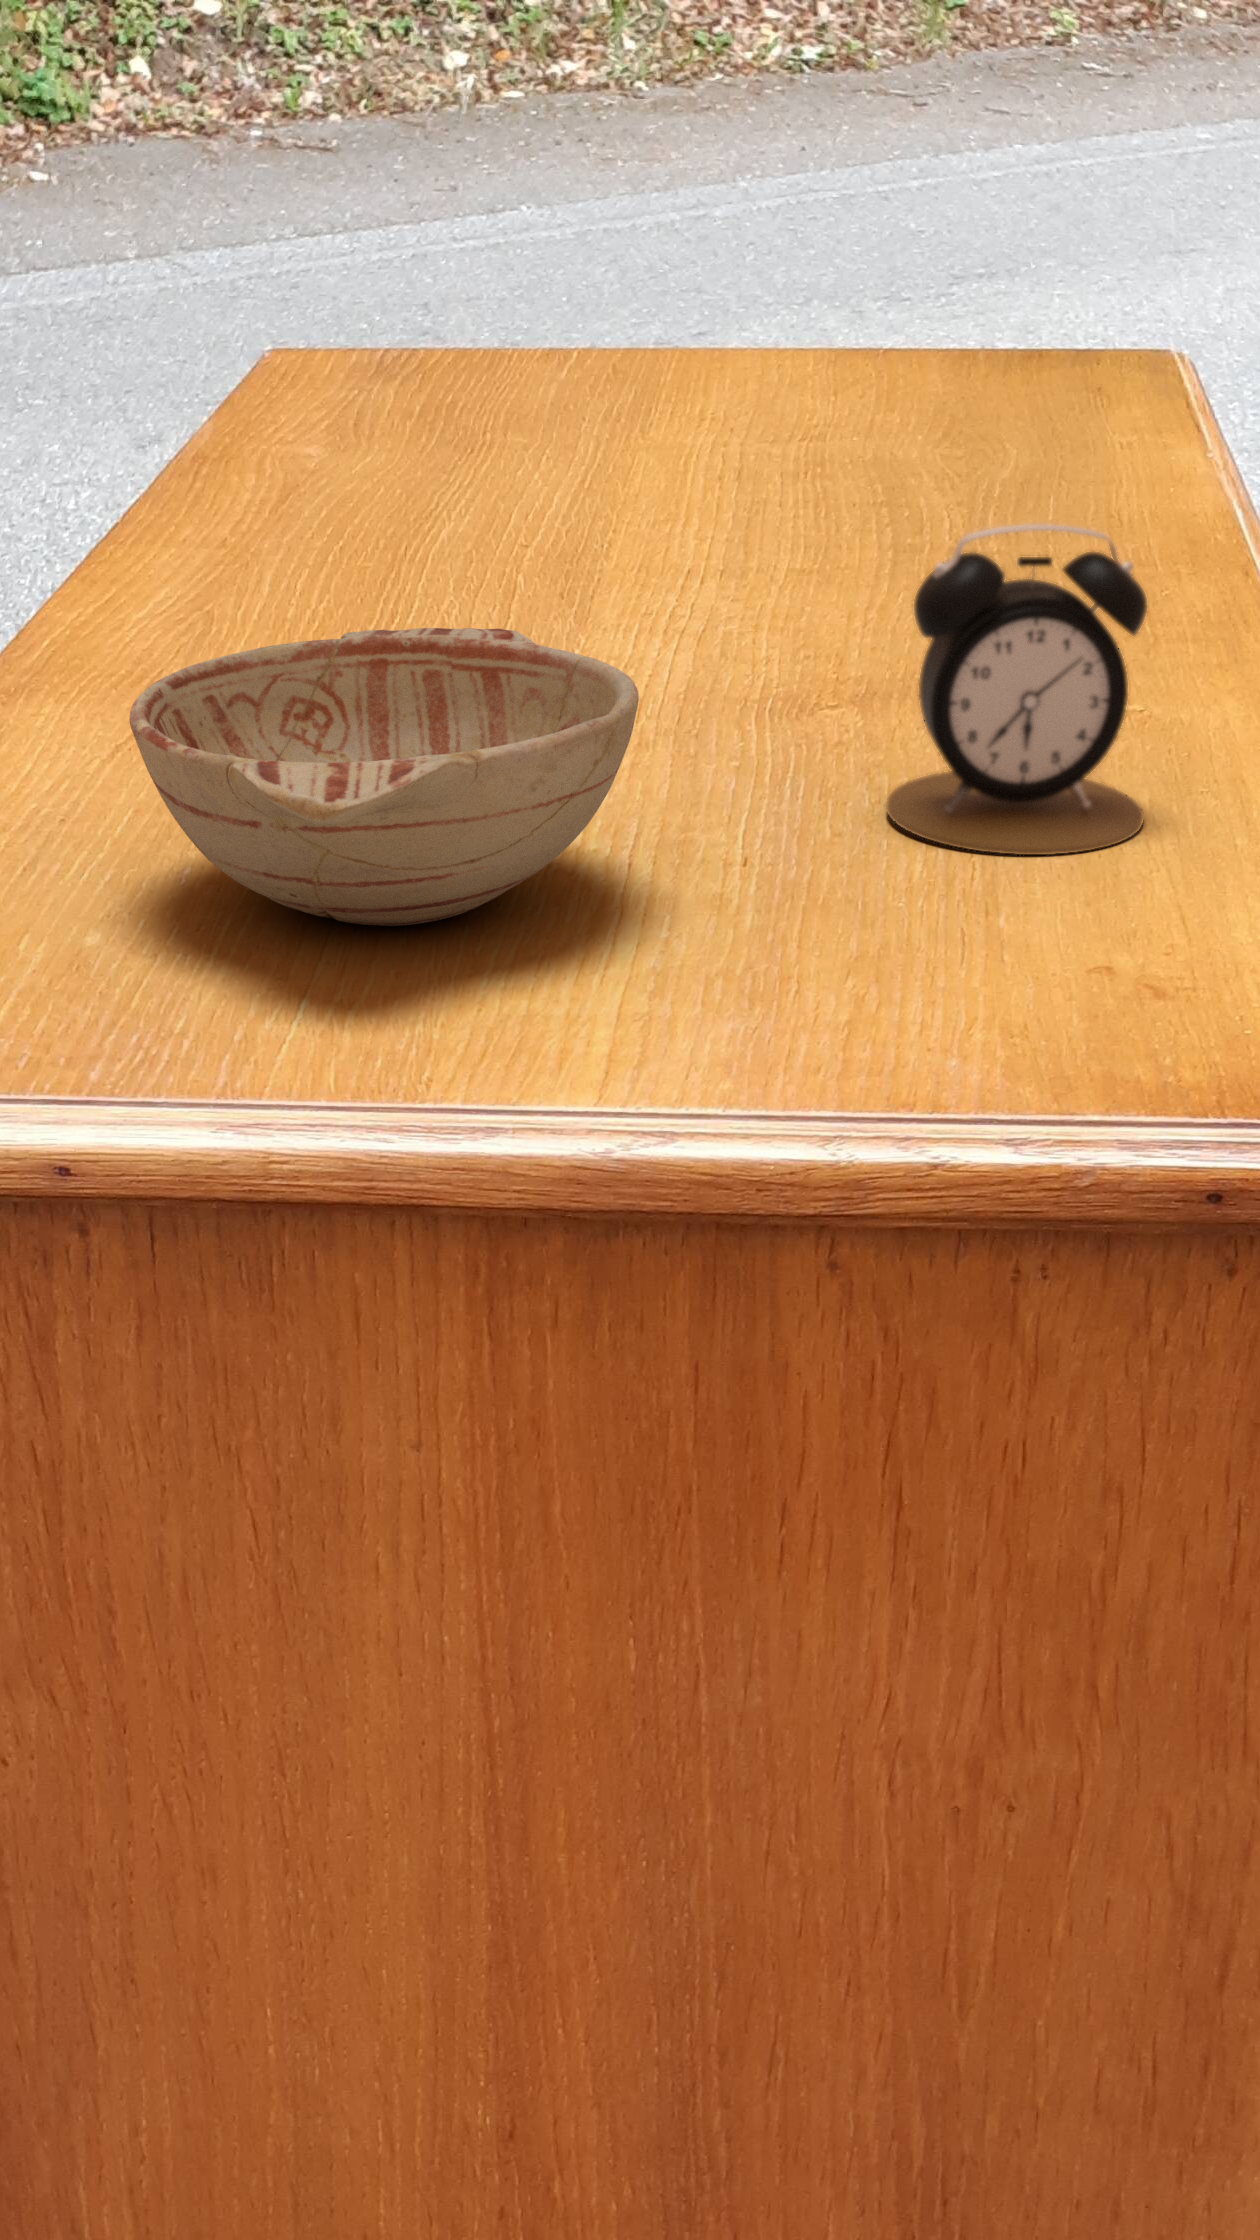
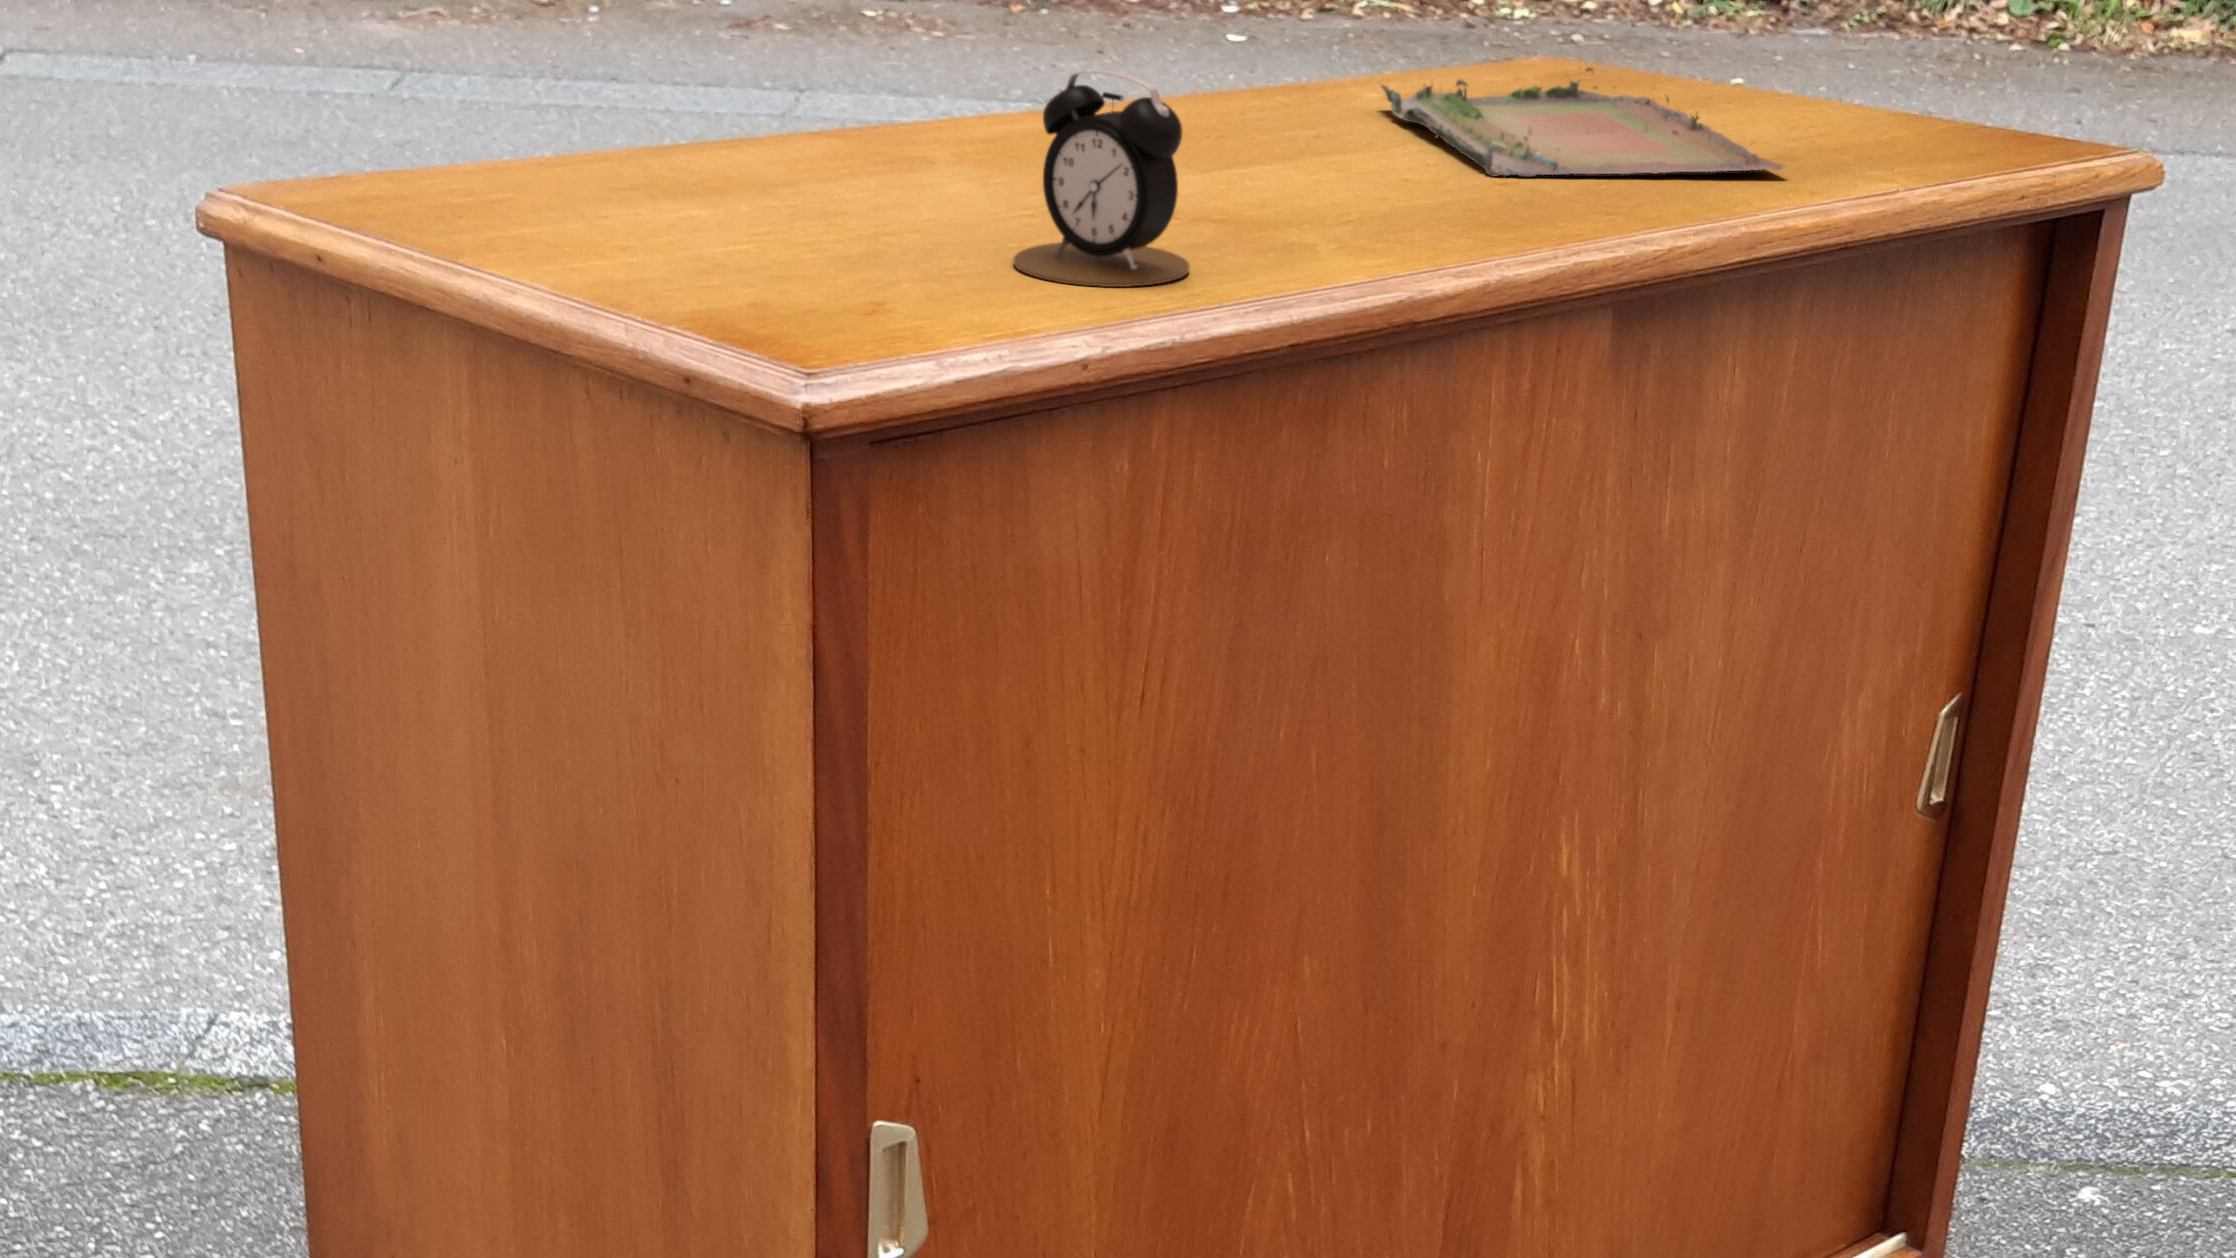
tray: none [362,369,1004,561] -> present [1382,68,1785,177]
decorative bowl: present [129,628,639,926] -> none [504,70,874,223]

